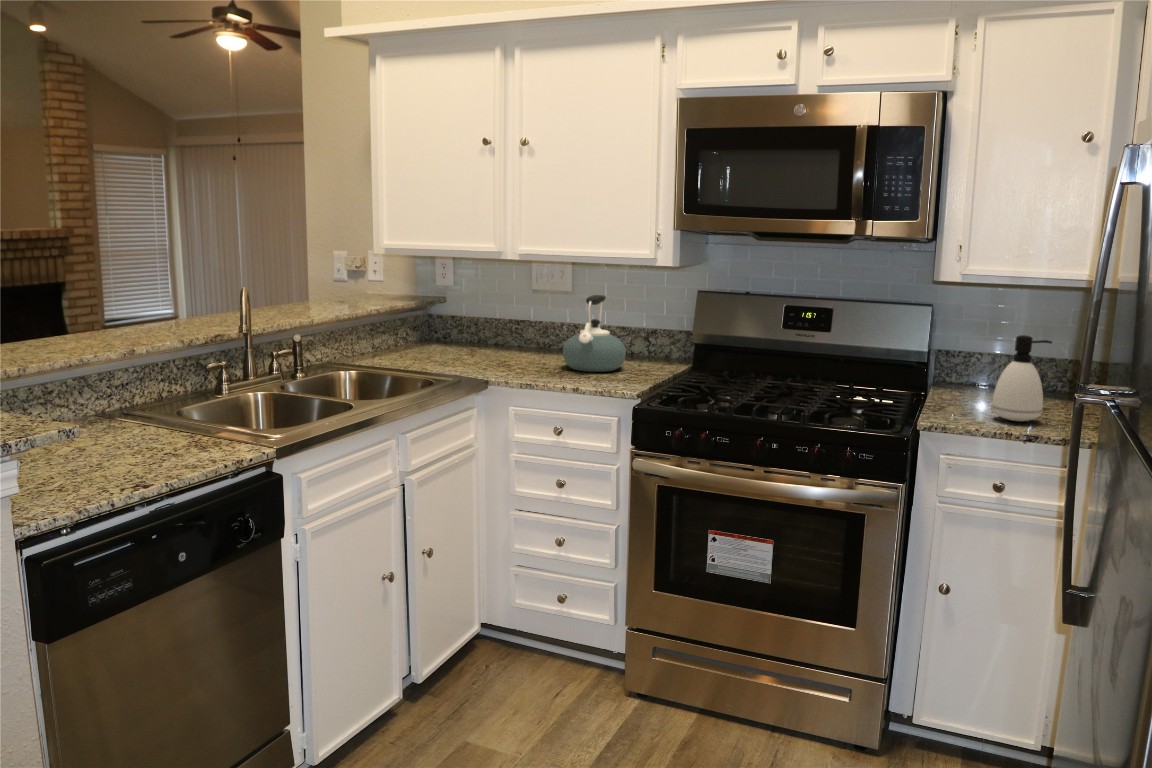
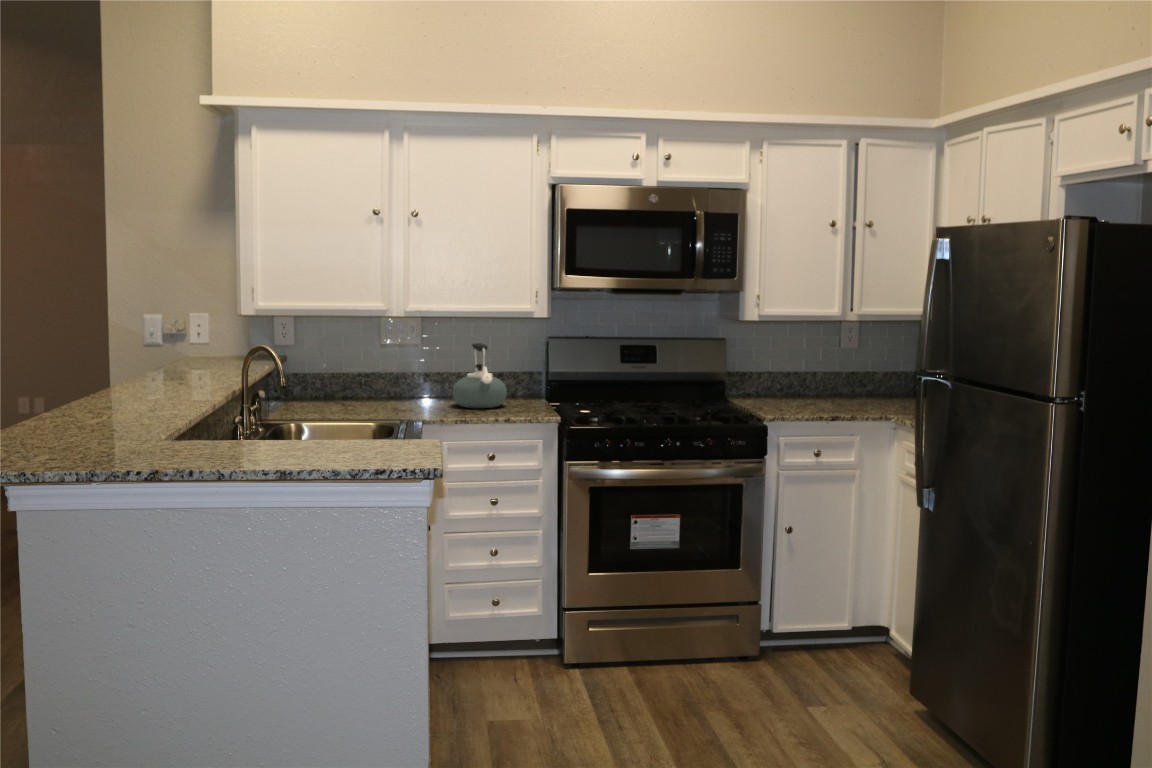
soap dispenser: present [992,335,1052,421] -> none [794,353,826,410]

